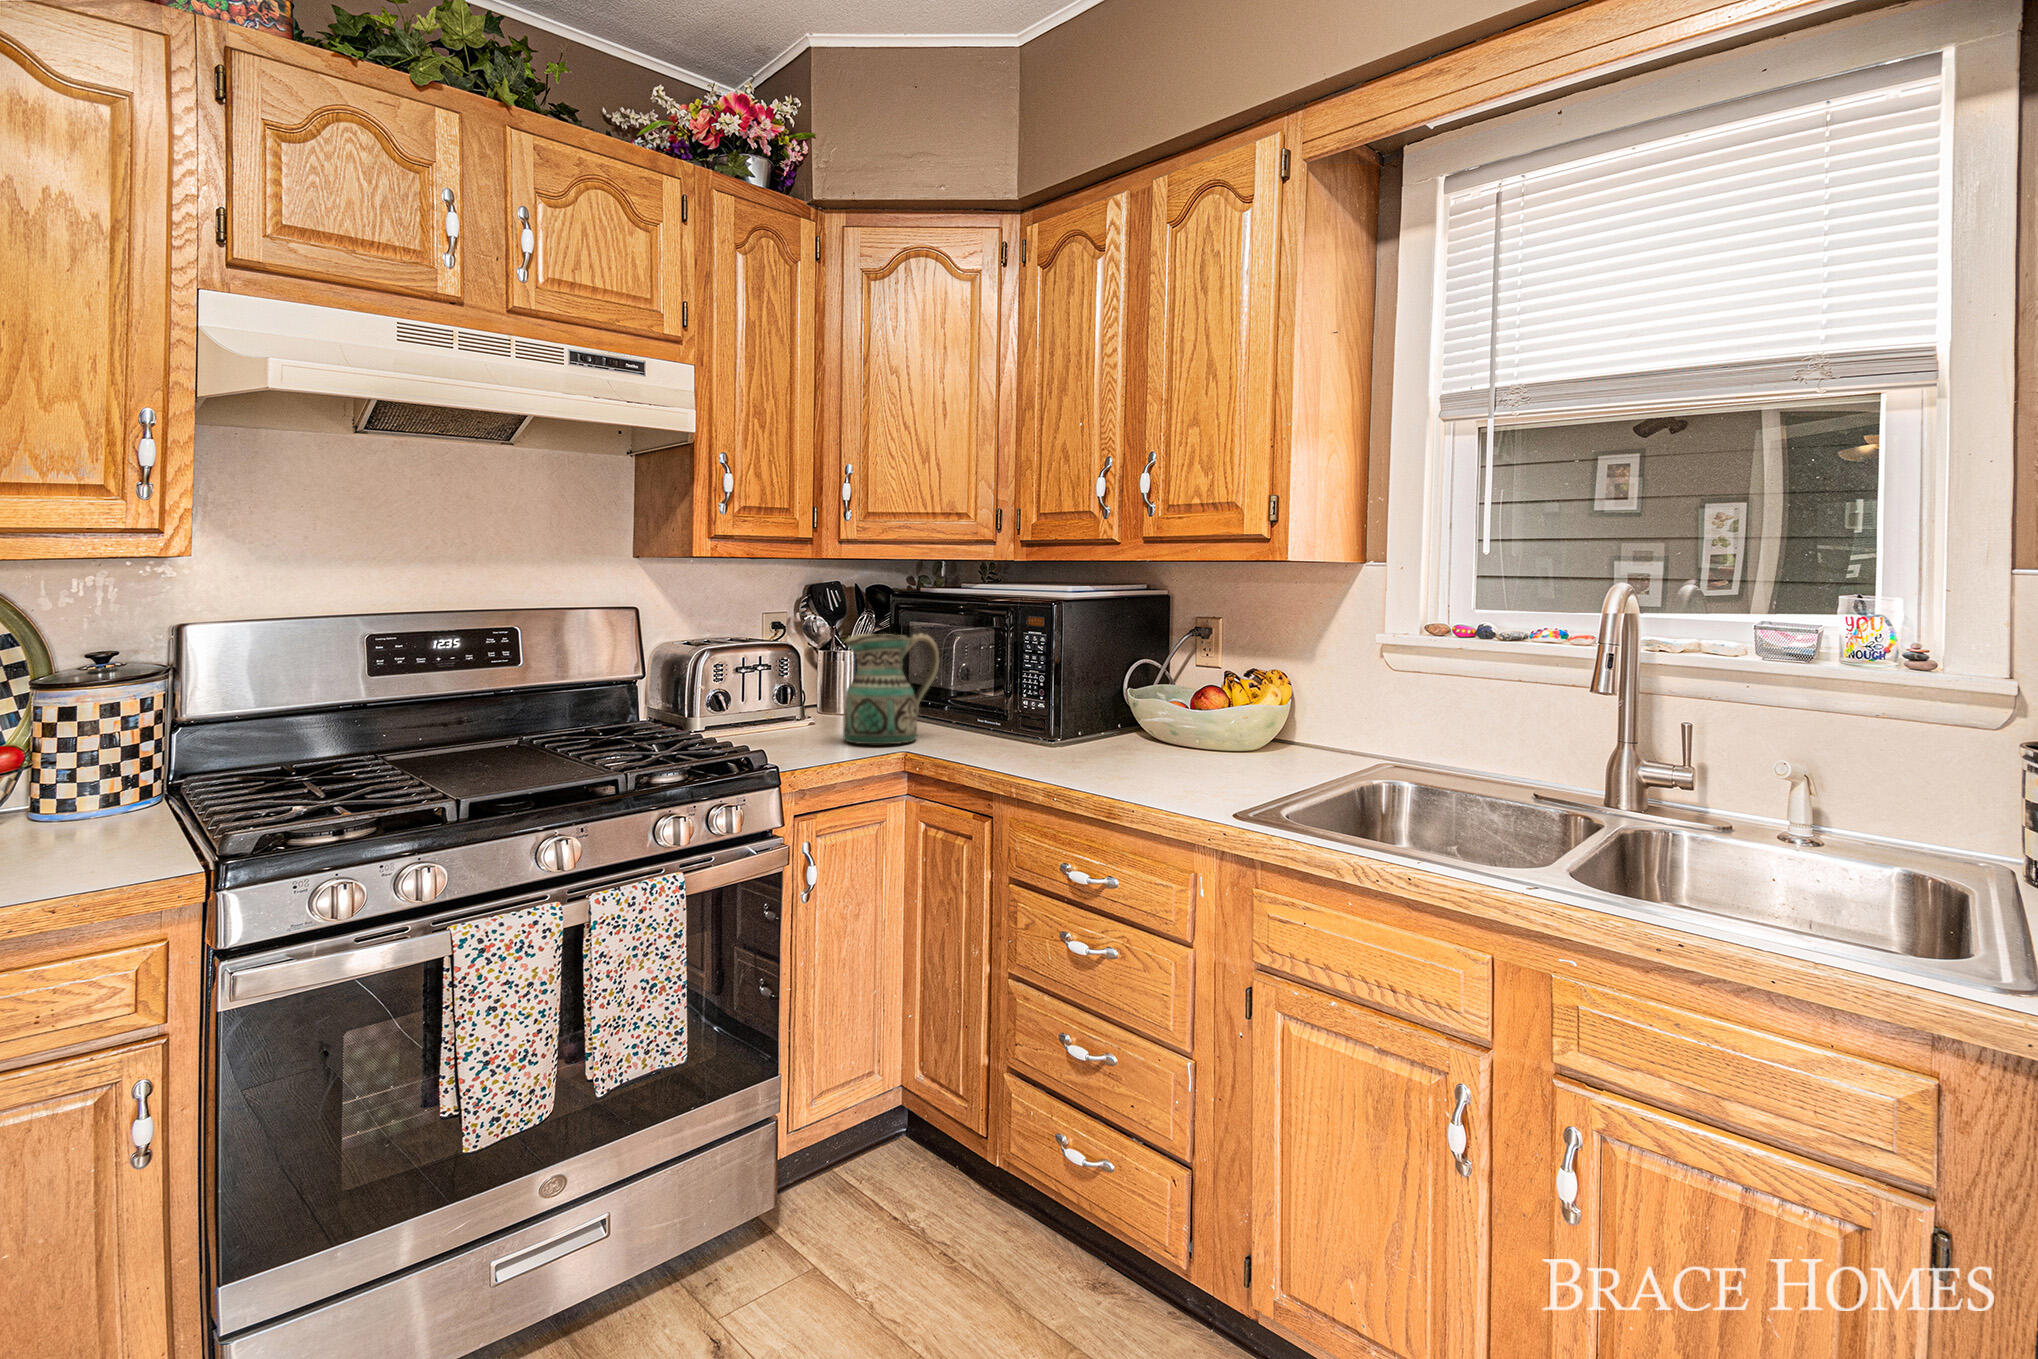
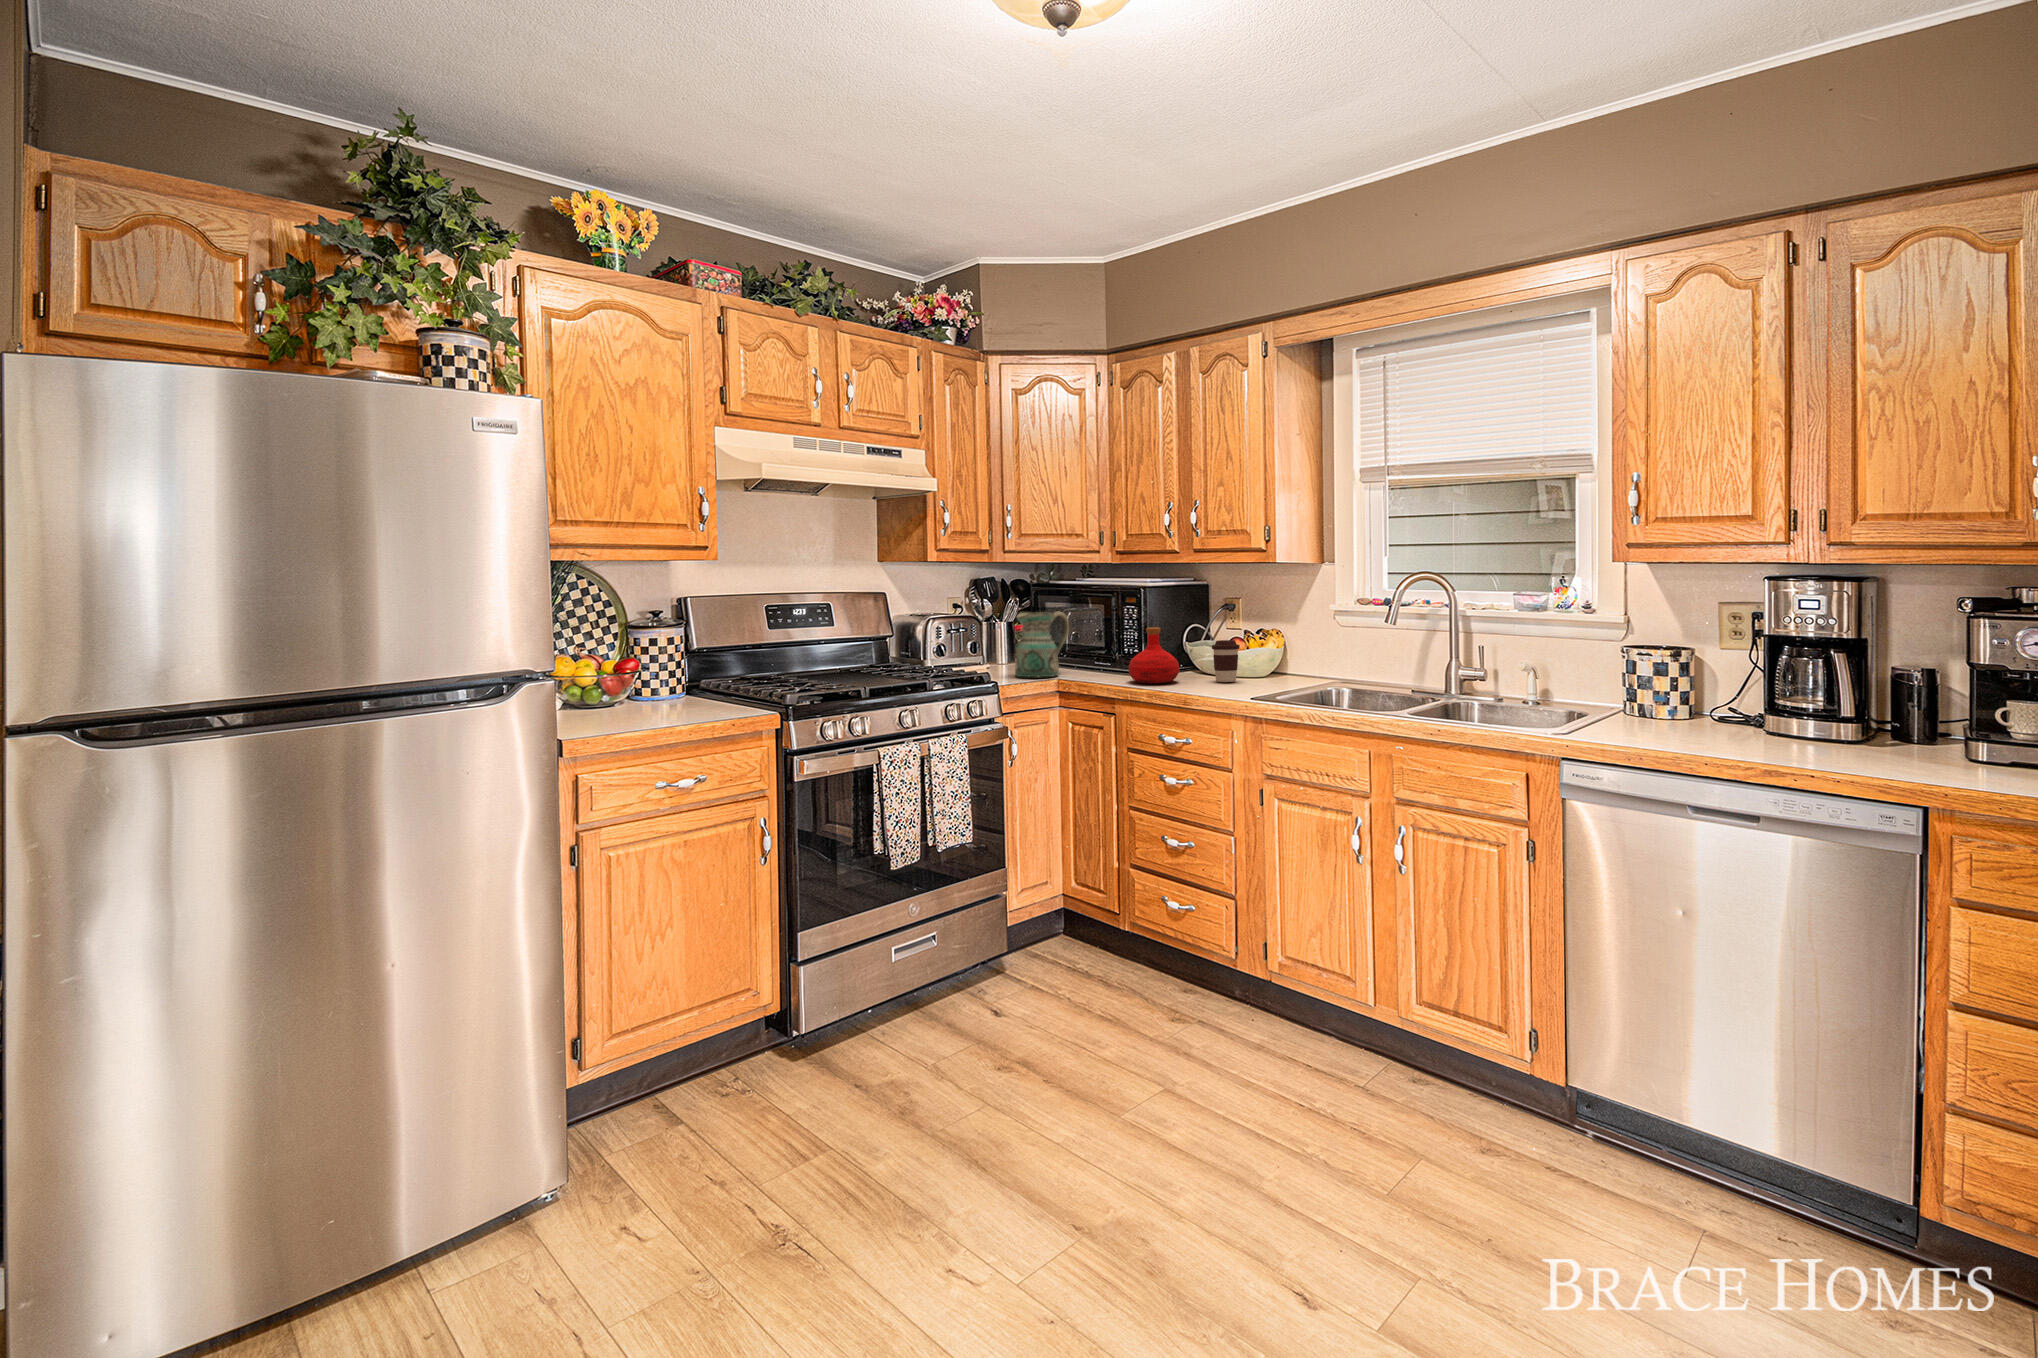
bottle: none [1022,667,1110,766] -> present [1129,627,1179,683]
coffee cup: none [1168,693,1216,768] -> present [1212,640,1240,682]

